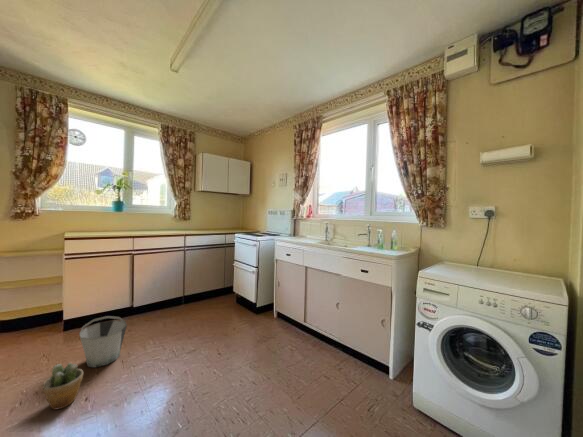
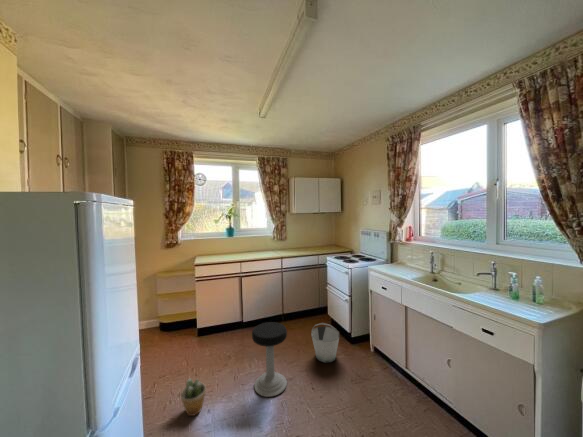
stool: none [150,293,192,370] -> present [252,322,287,397]
bucket: present [79,316,127,368] -> present [311,323,340,363]

